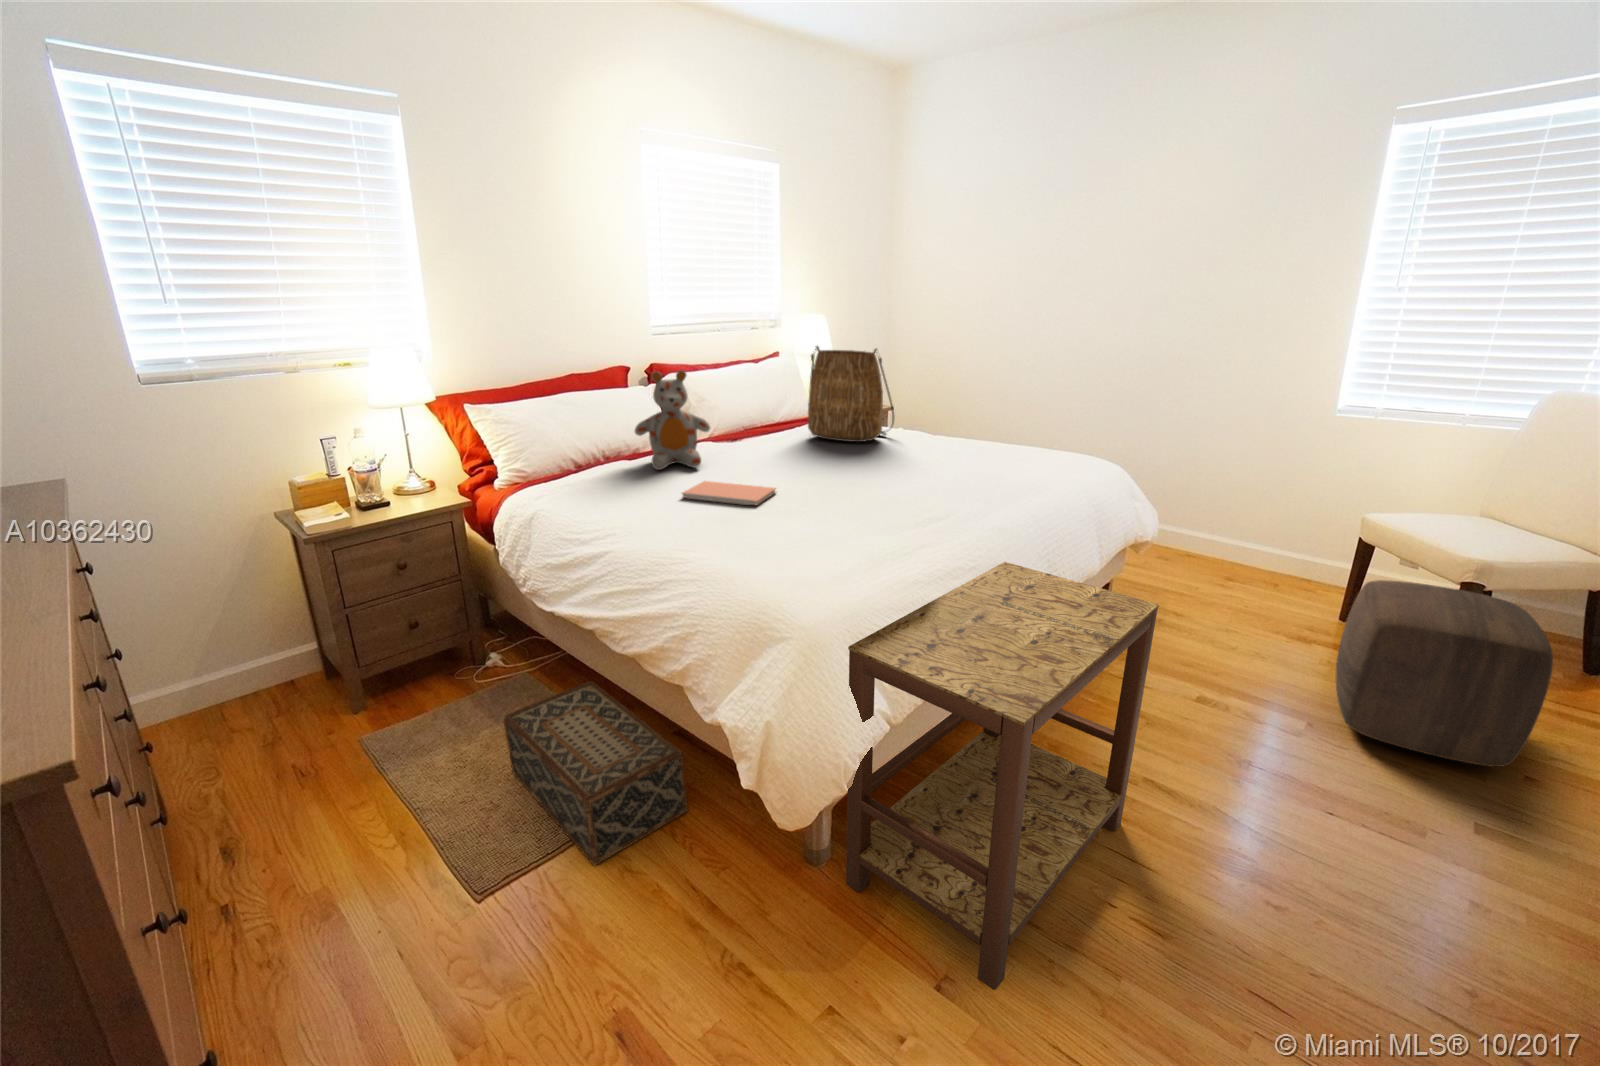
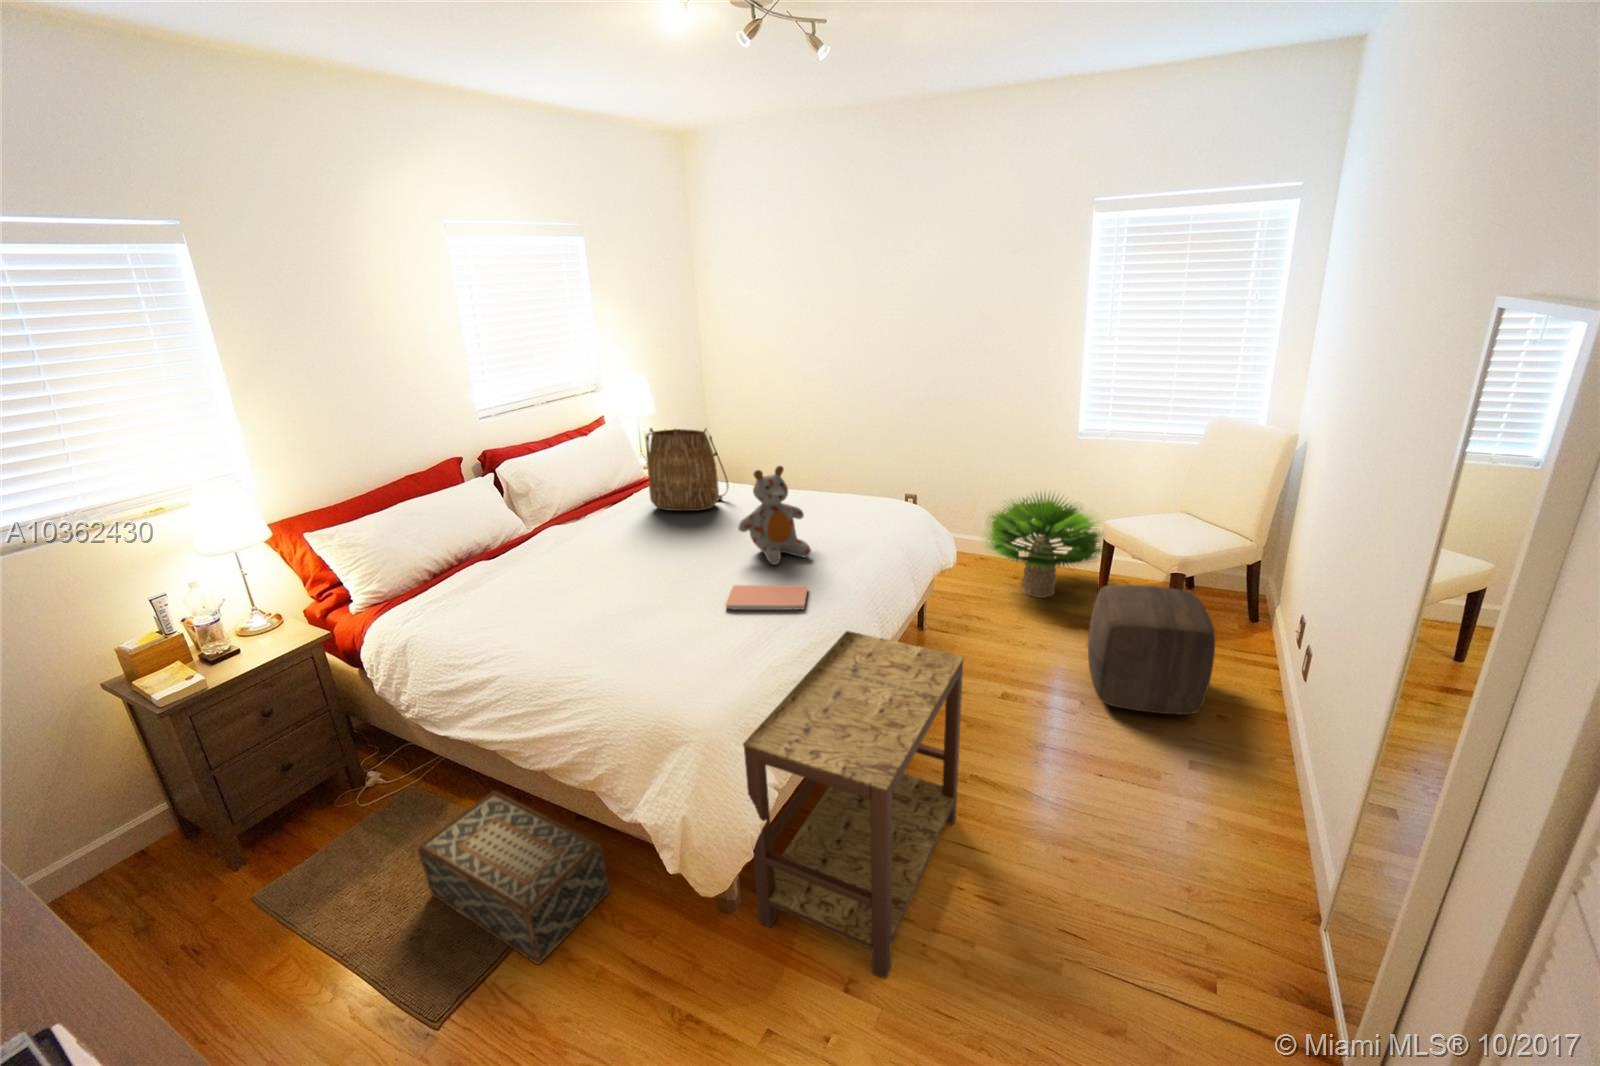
stuffed bear: present [635,370,710,470] -> present [739,466,811,565]
potted plant: none [1193,468,1383,605] -> present [986,491,1105,598]
notebook: present [682,481,776,505] -> present [726,585,808,610]

